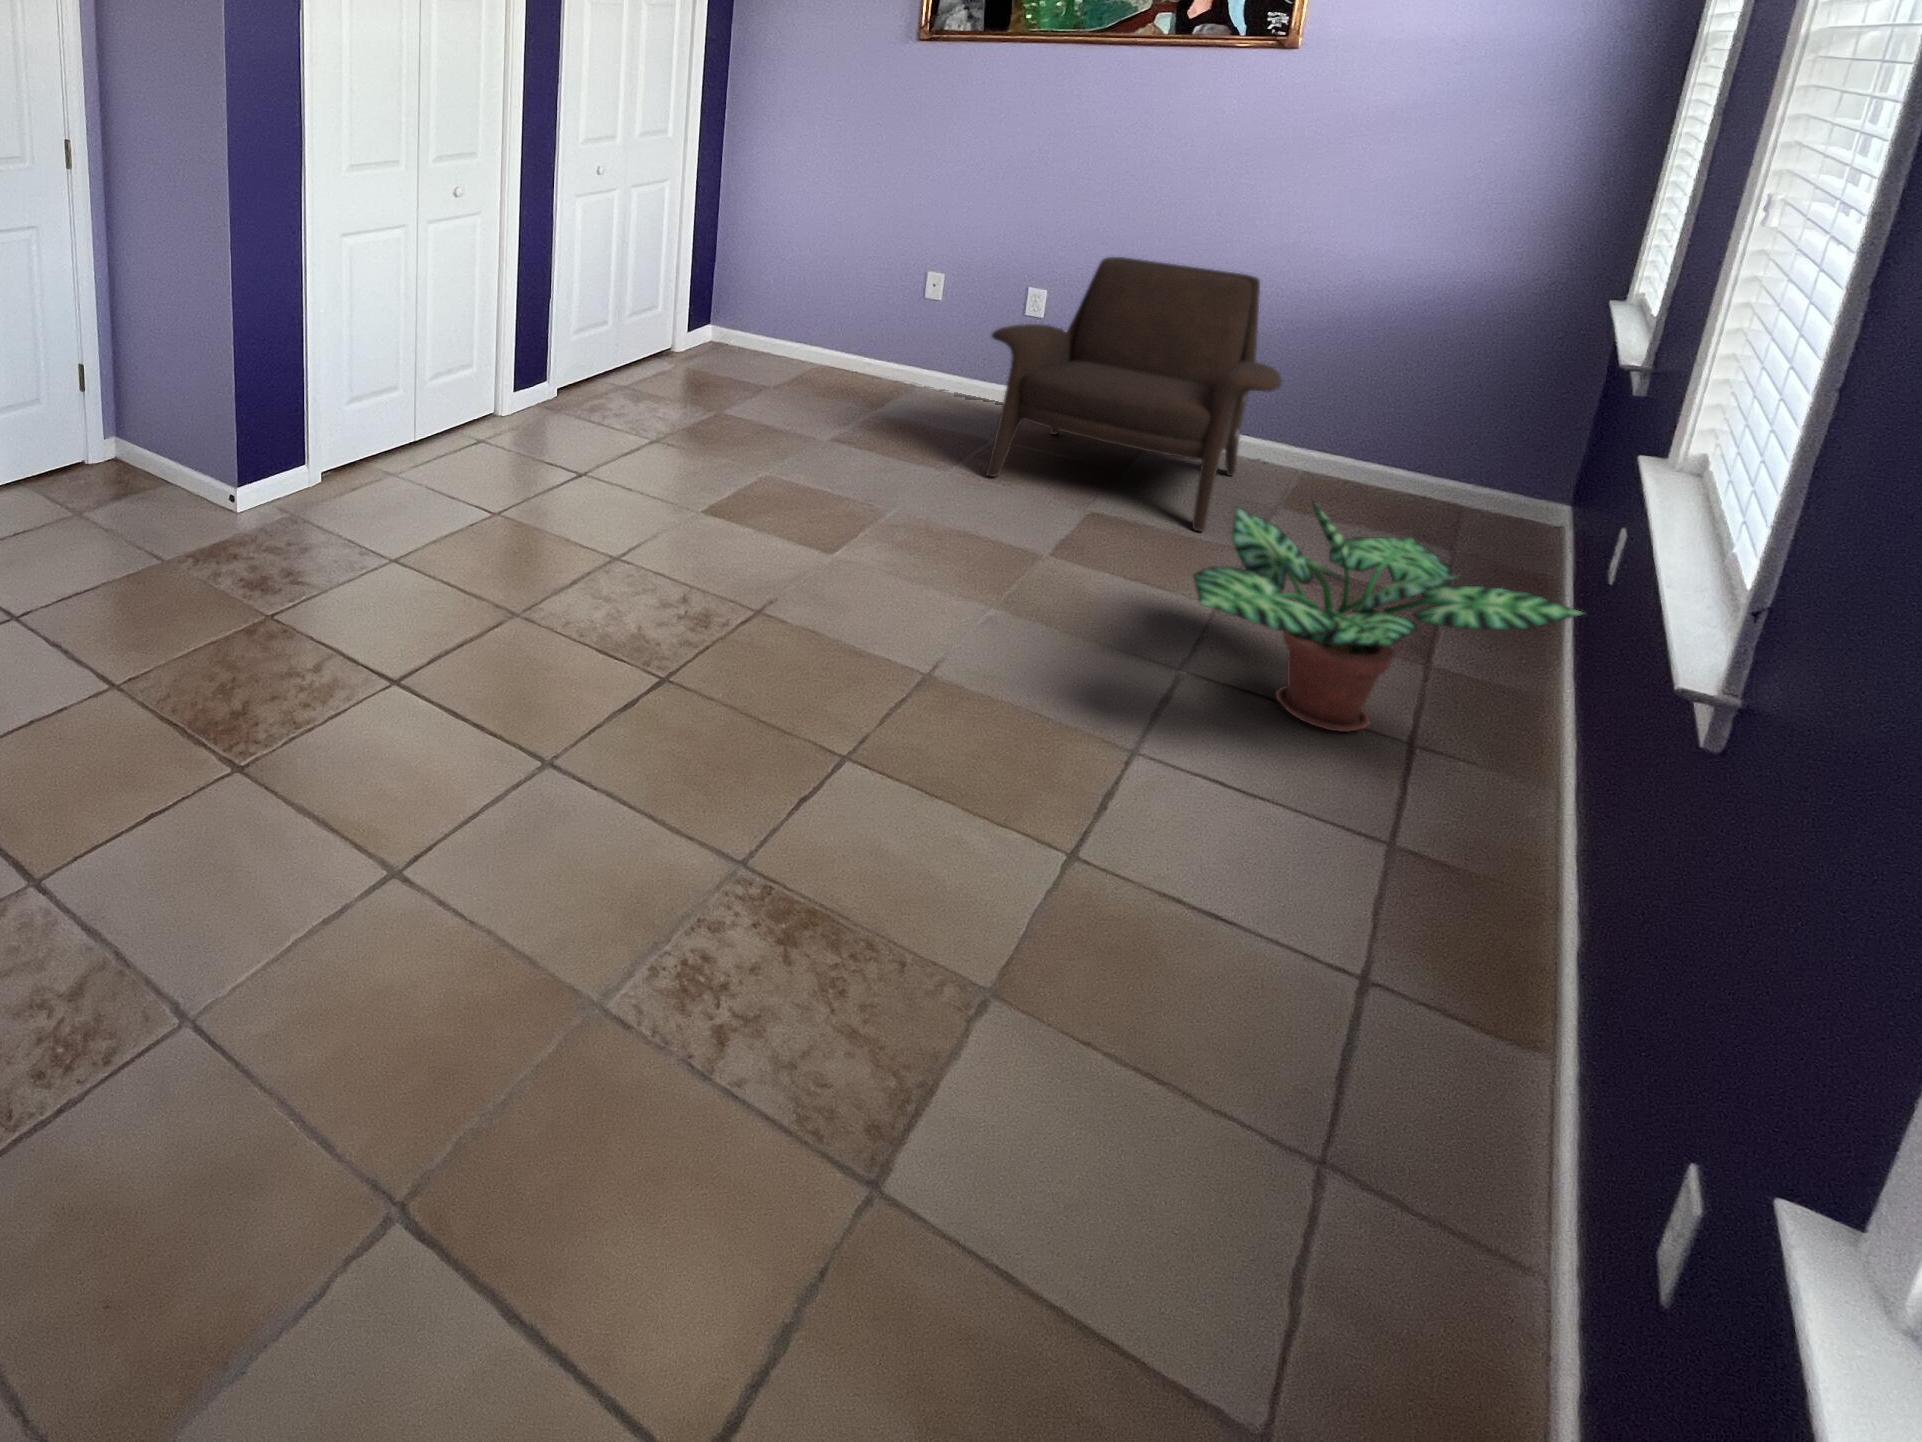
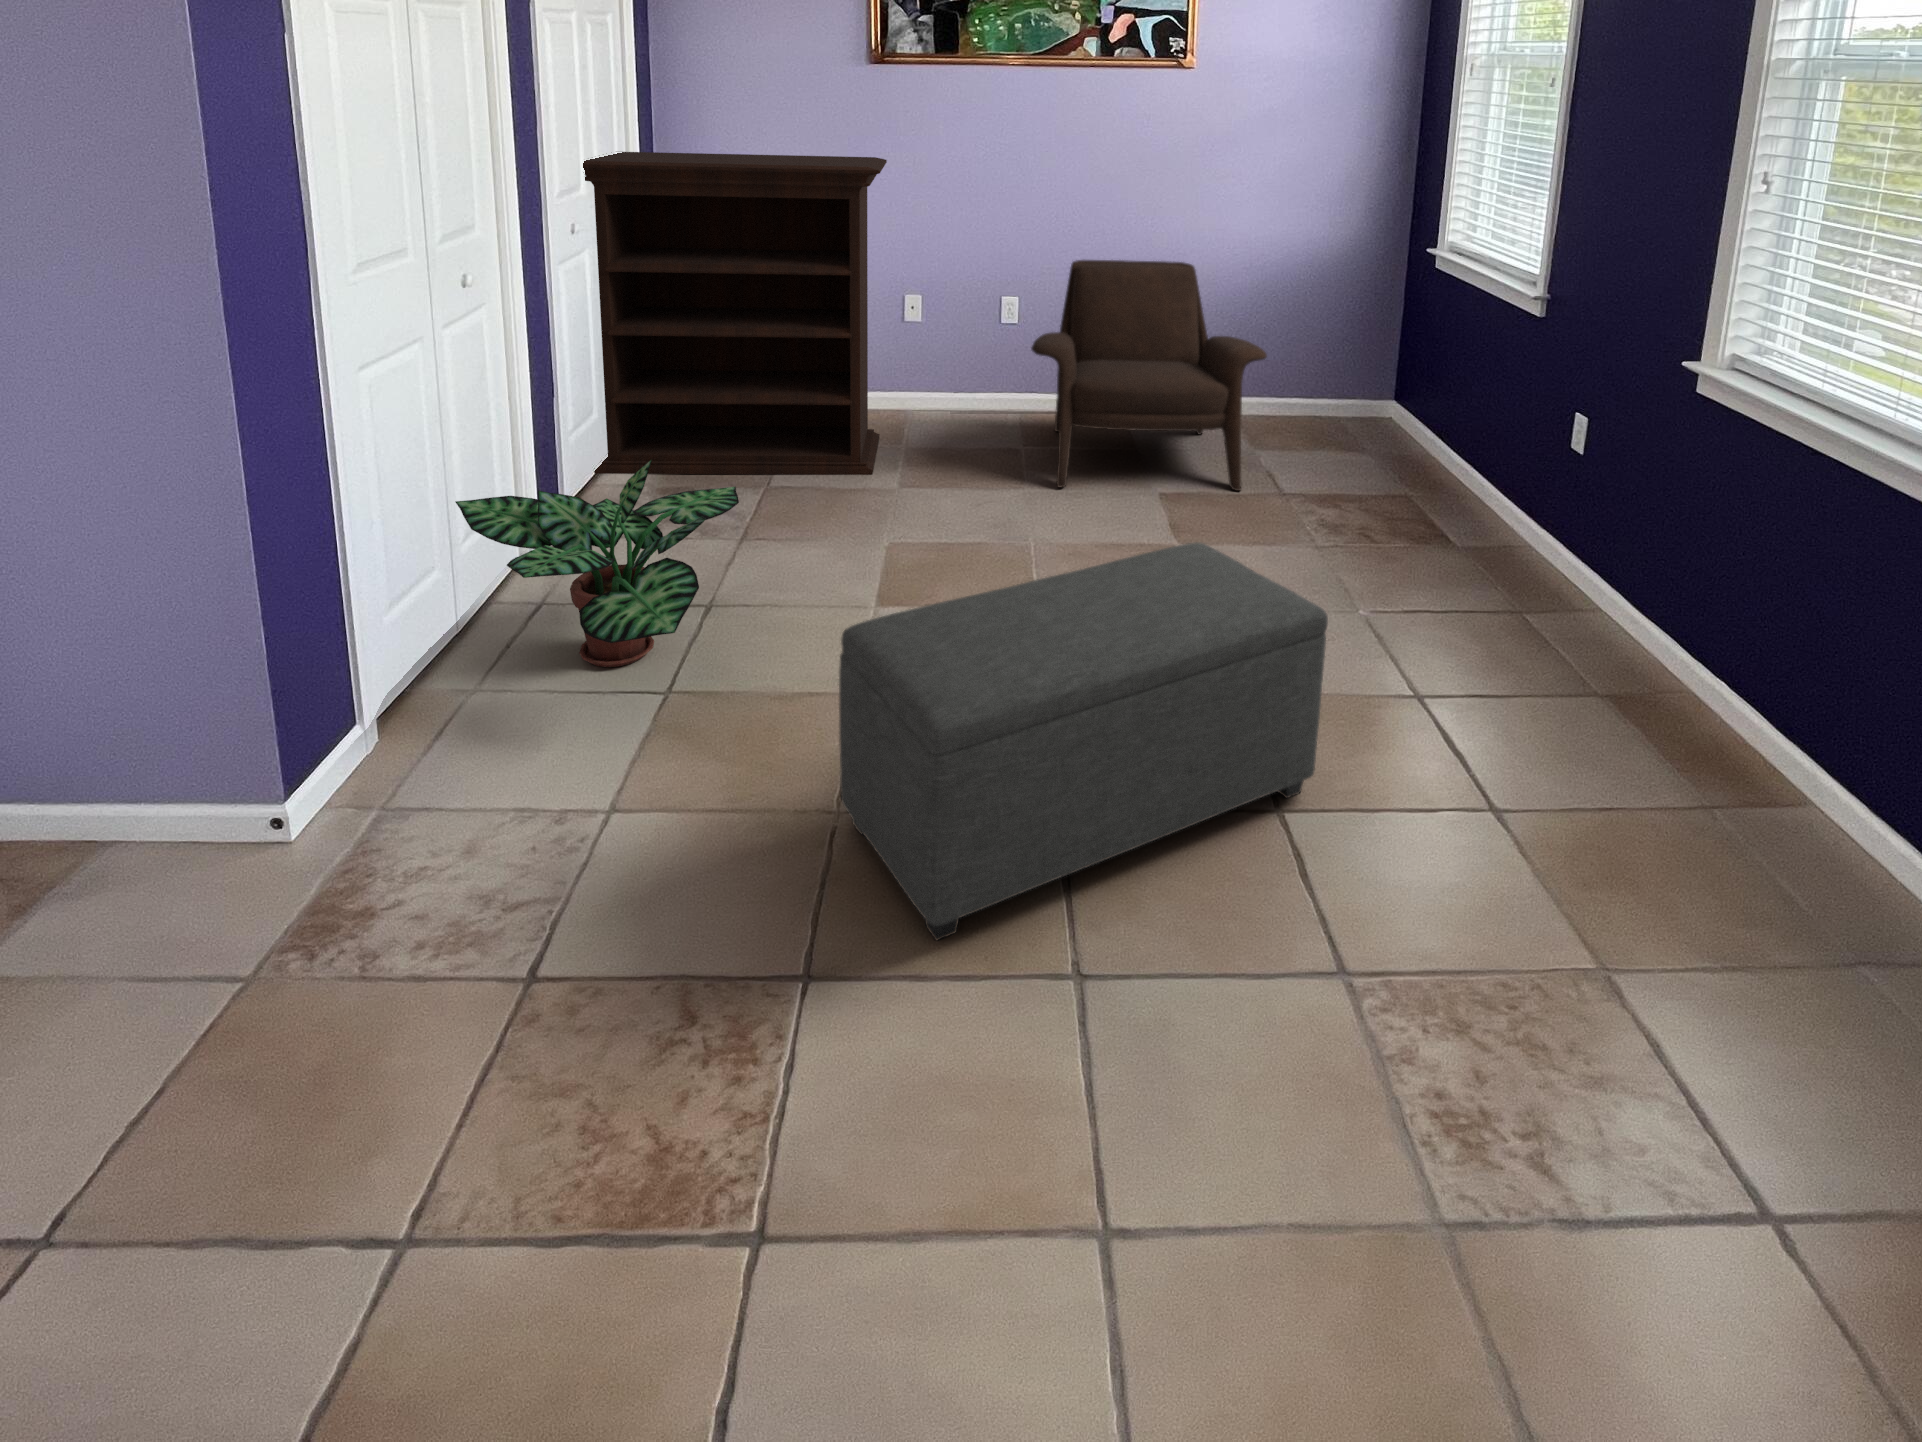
bookshelf: none [606,112,901,424] -> present [583,152,887,475]
ottoman: none [510,461,940,741] -> present [839,542,1328,940]
potted plant: present [1194,501,1584,732] -> present [456,460,739,667]

